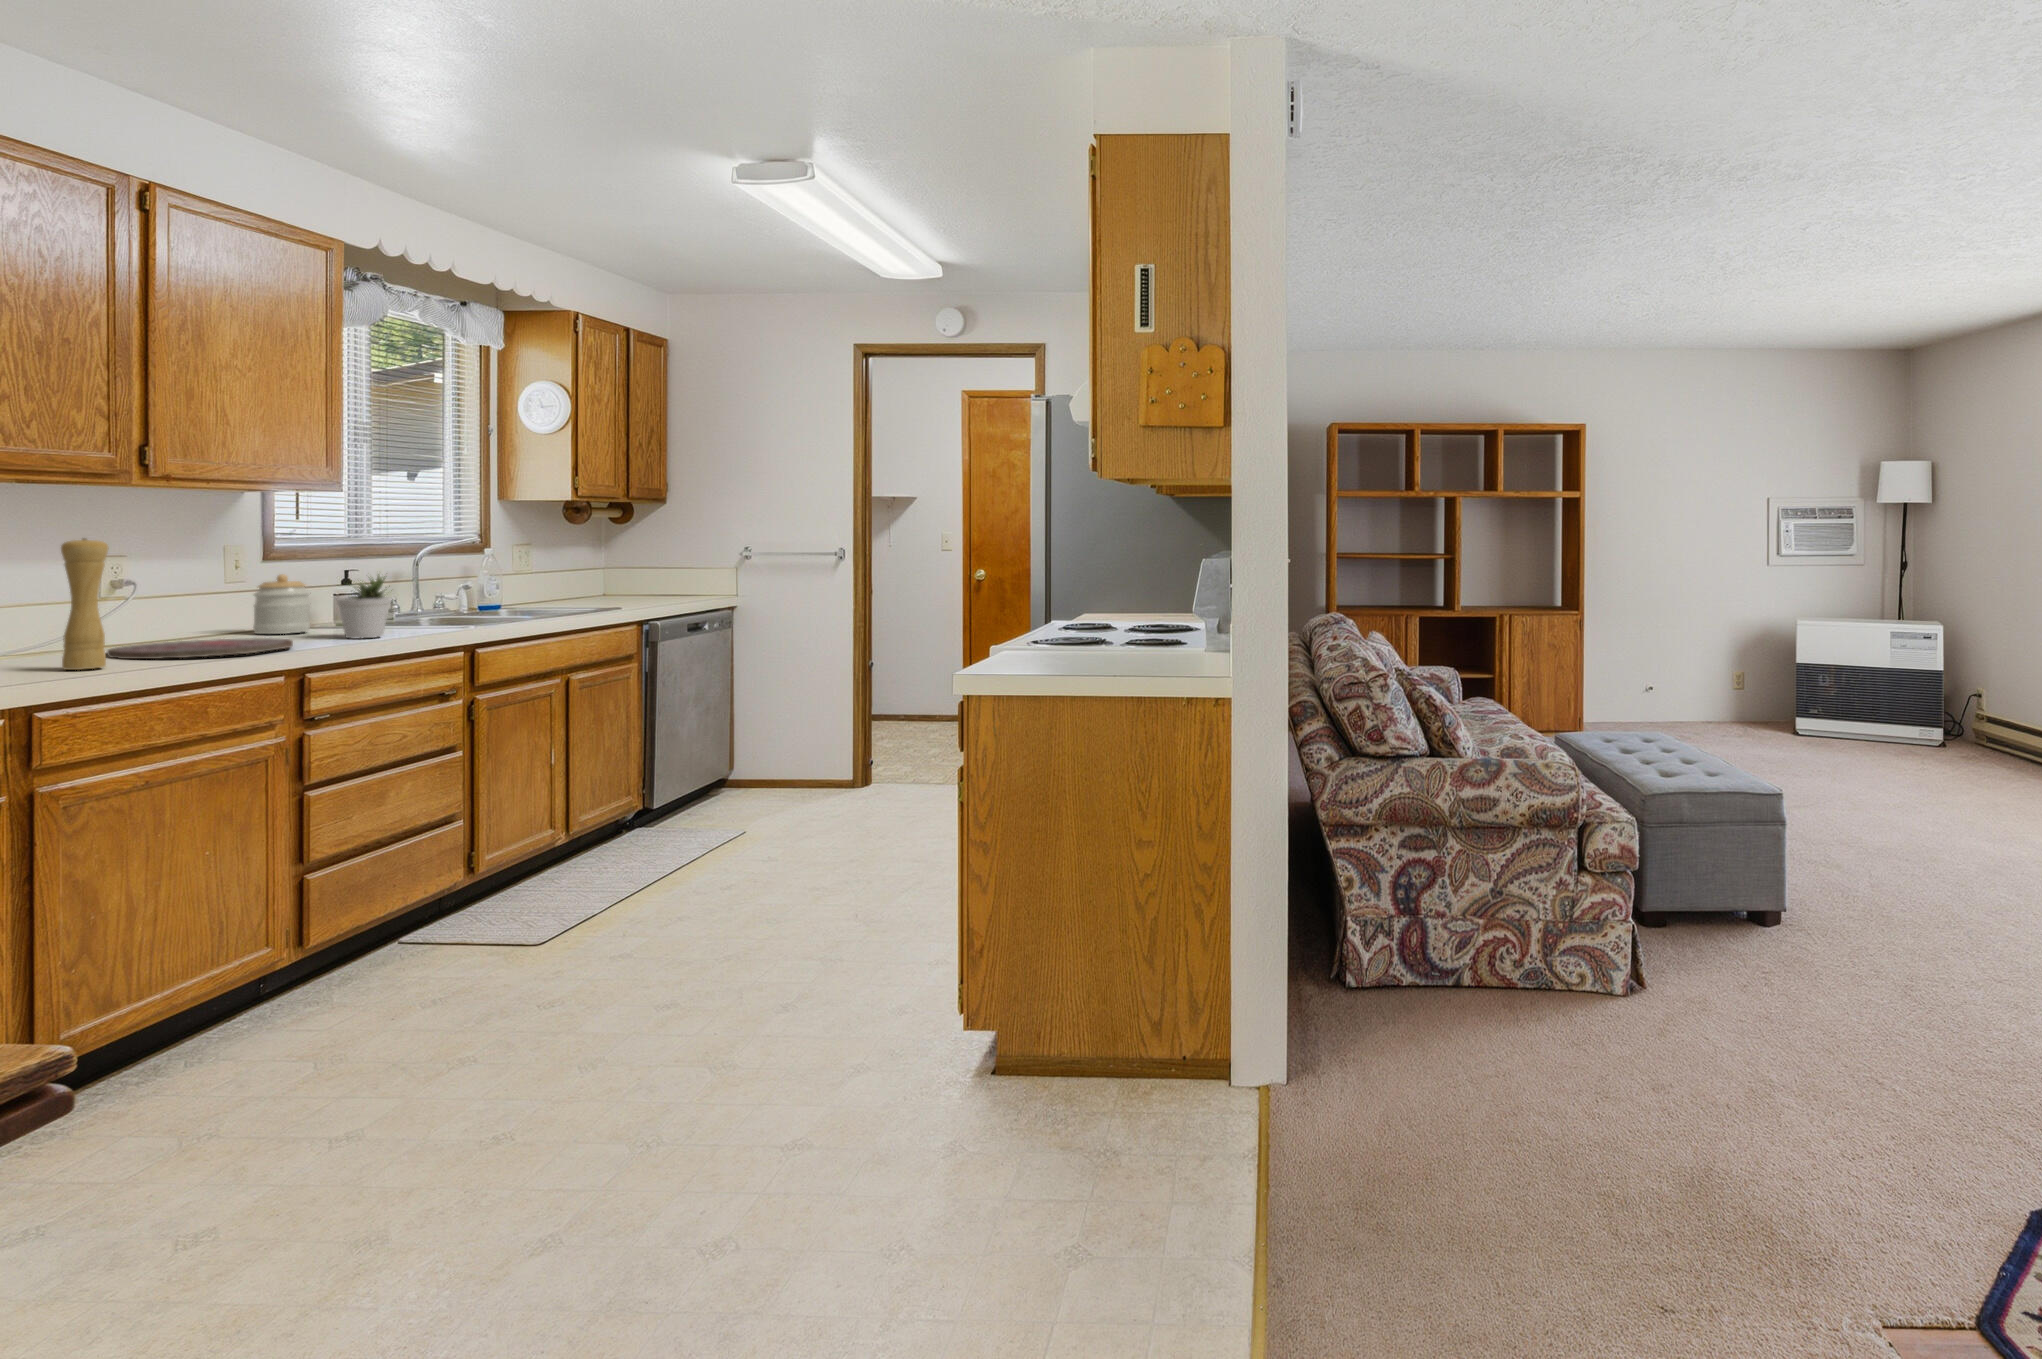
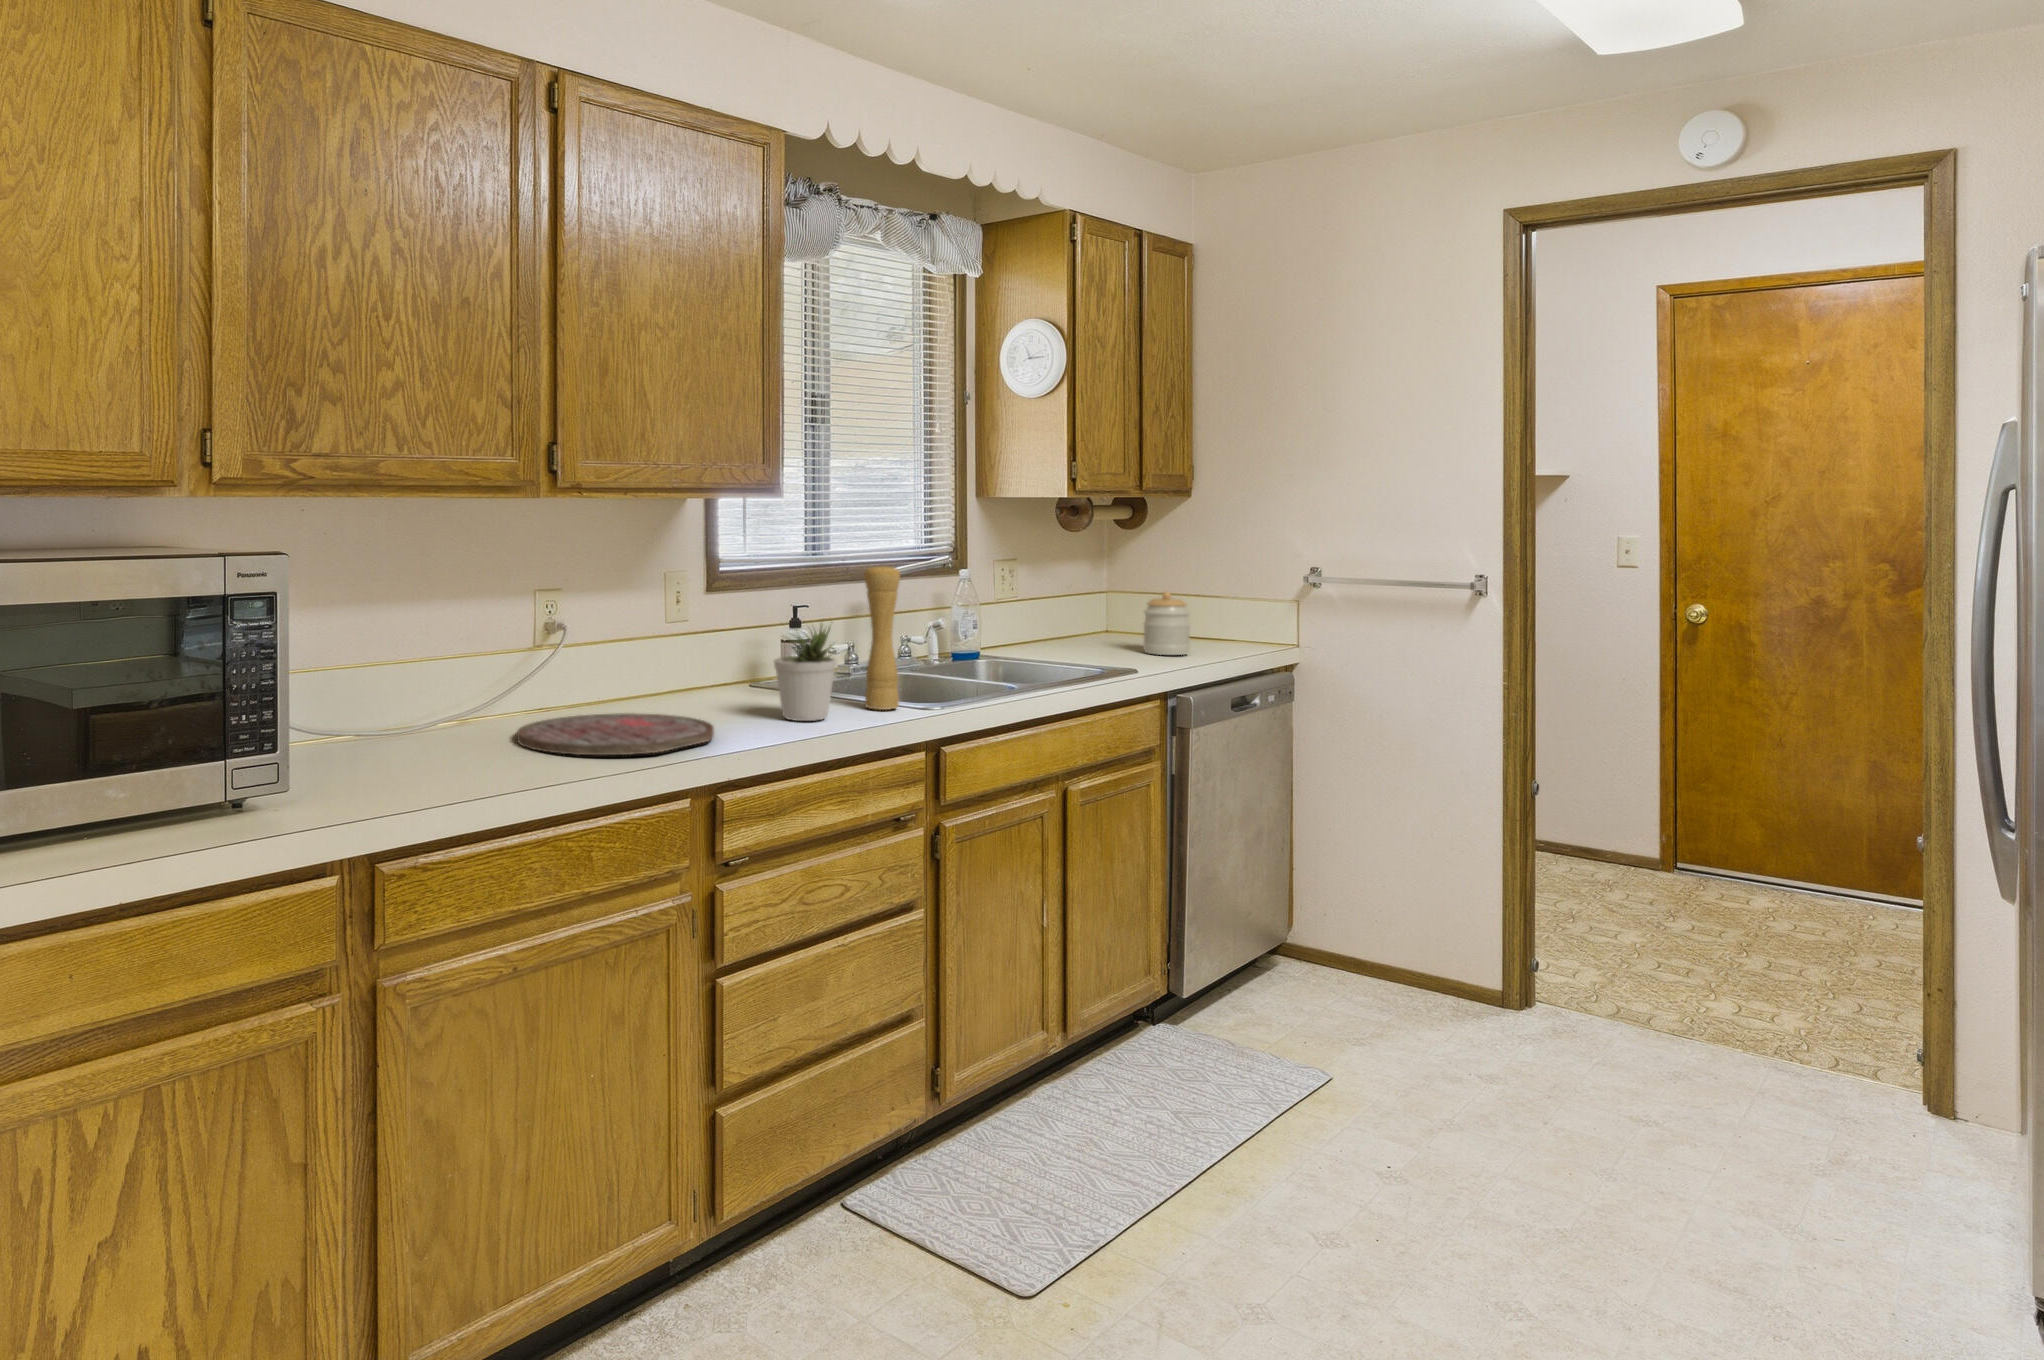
pepper mill: present [61,538,109,670] -> present [864,564,900,710]
jar: present [253,574,310,634] -> present [1143,591,1190,655]

